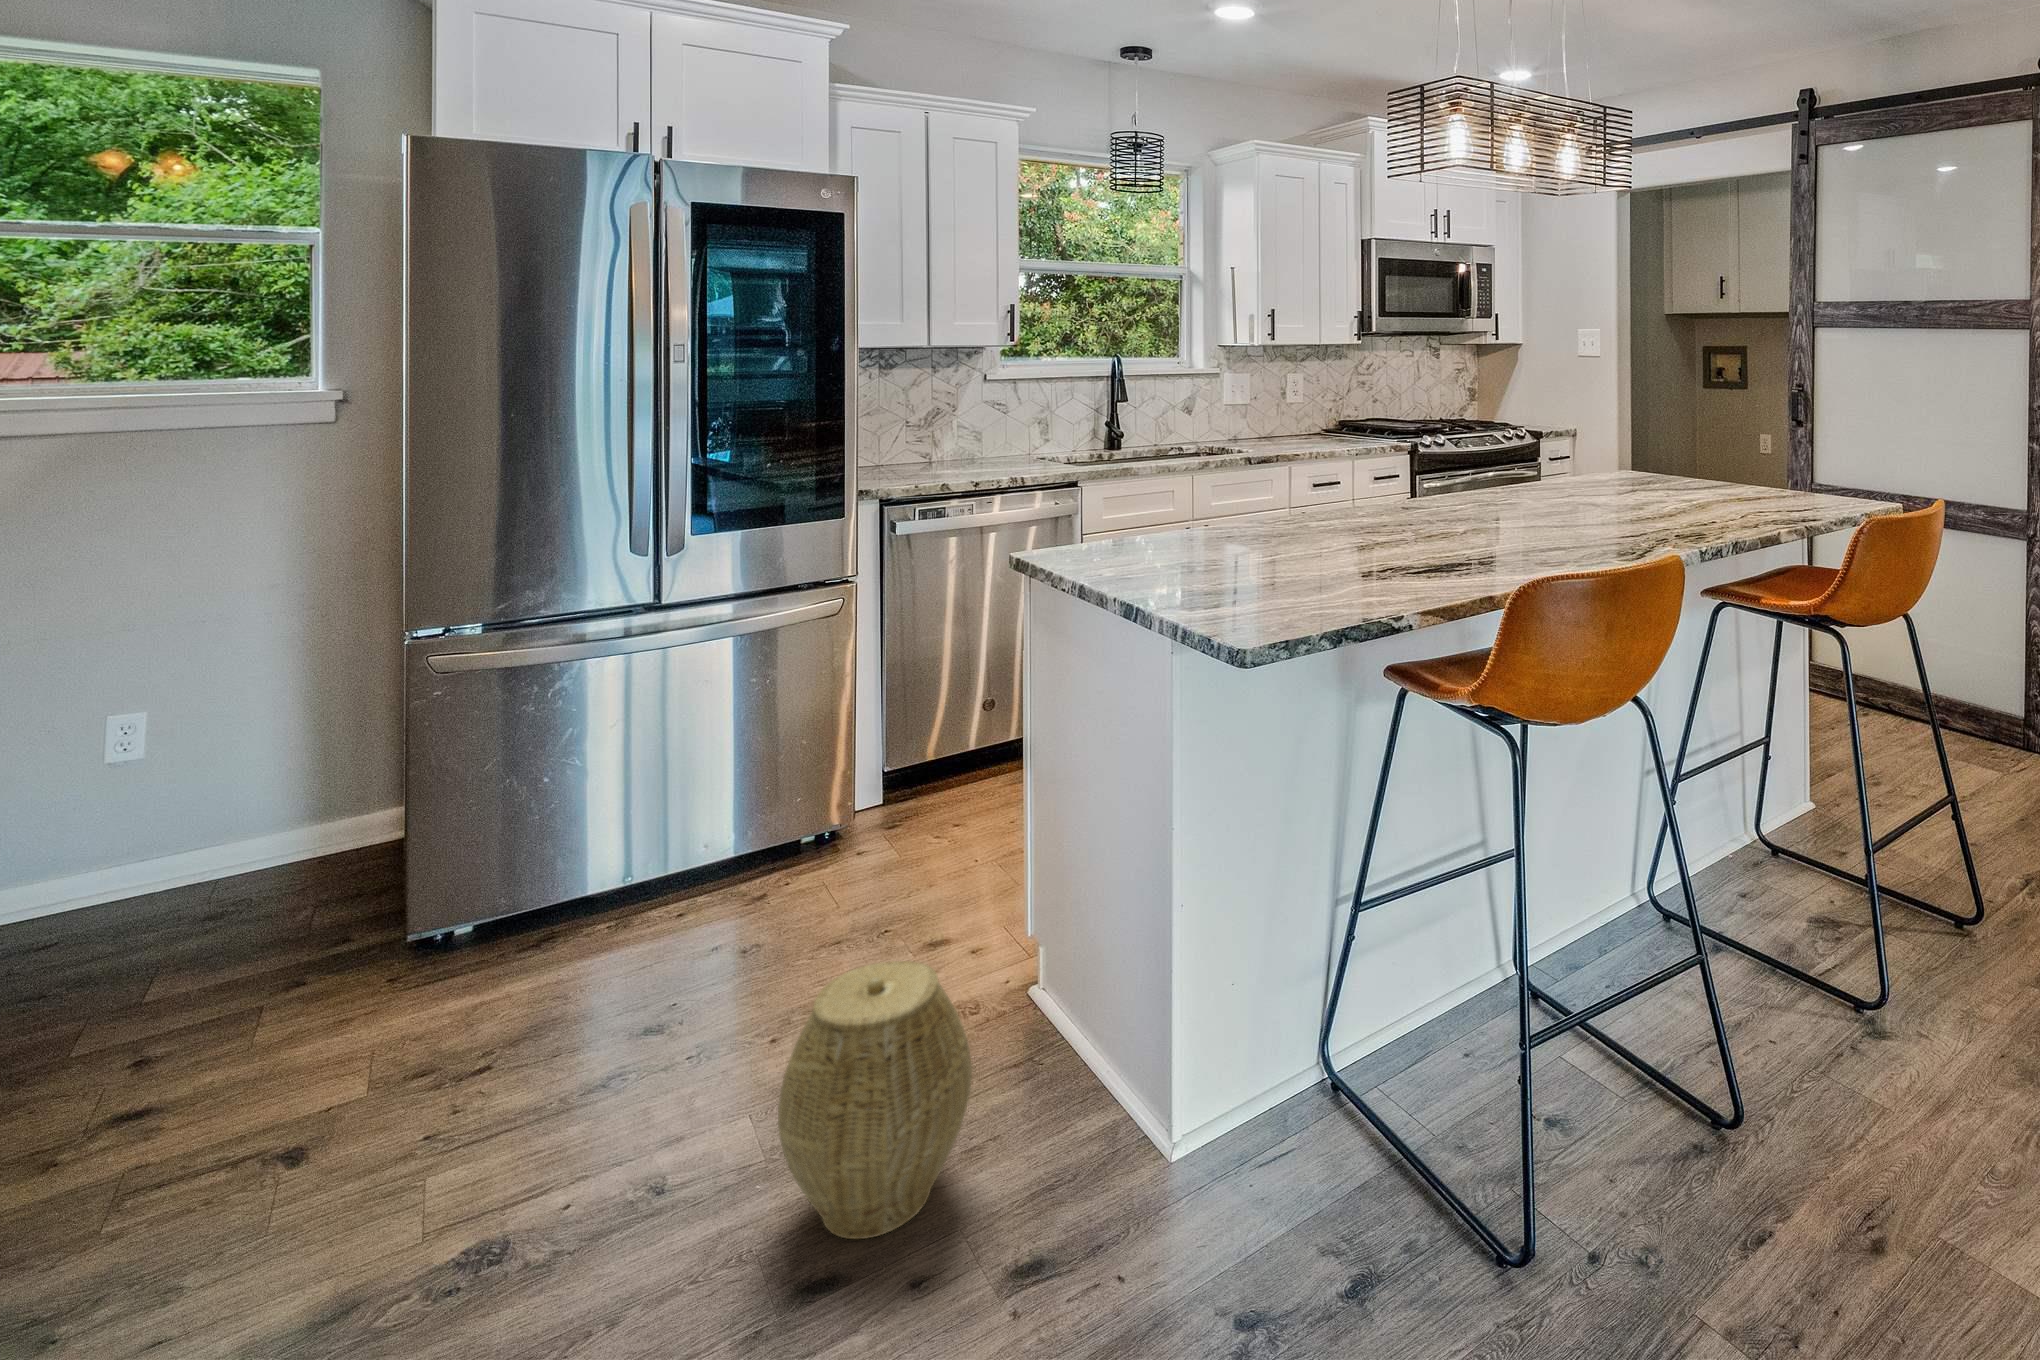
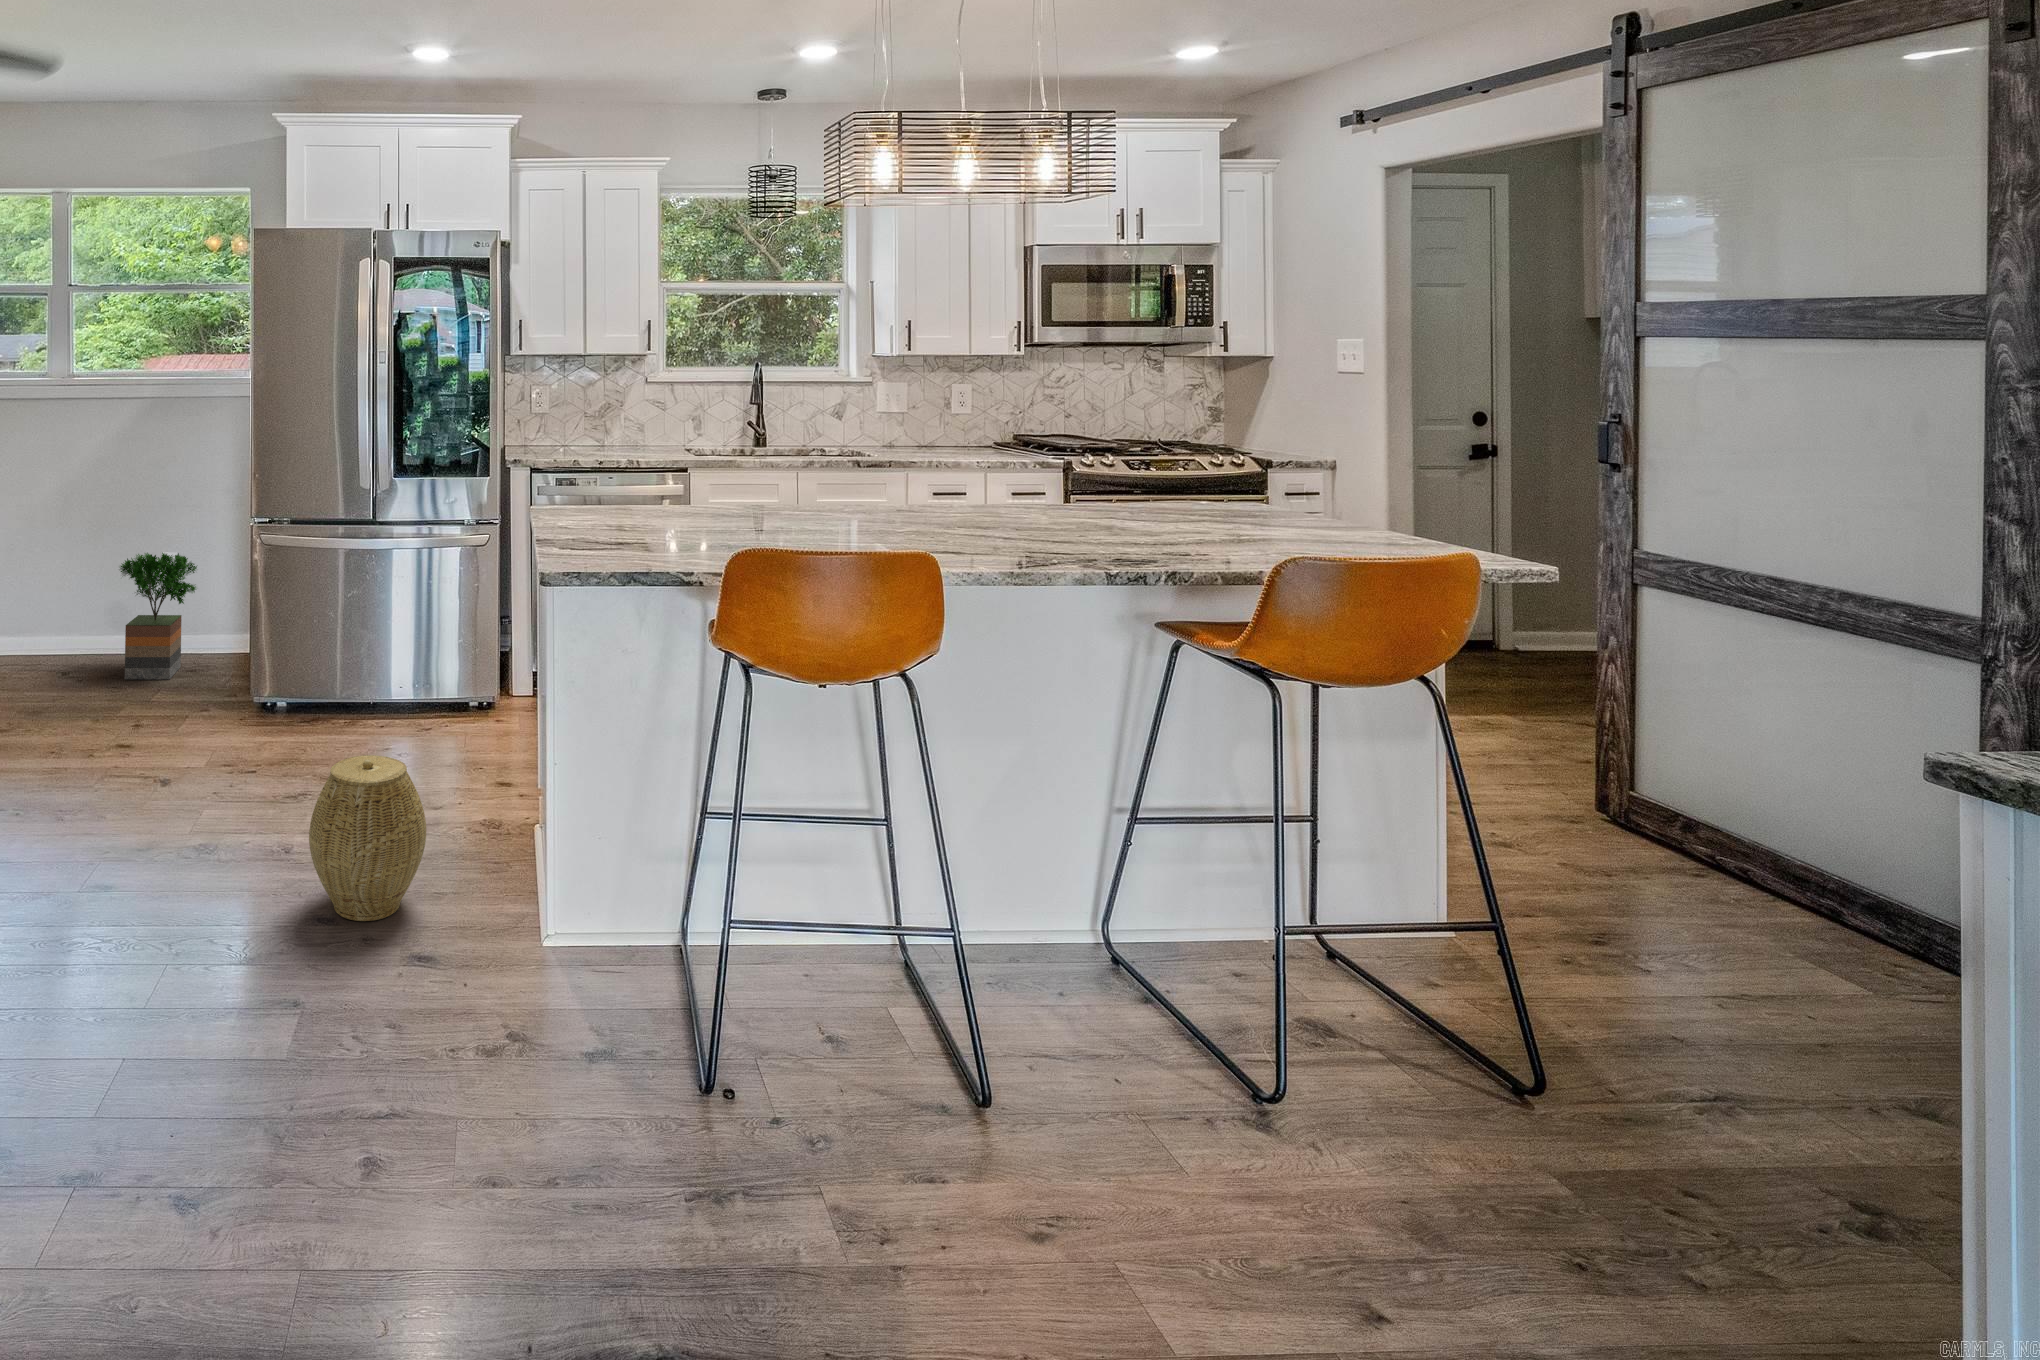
potted tree: none [50,703,258,955] -> present [120,553,197,679]

